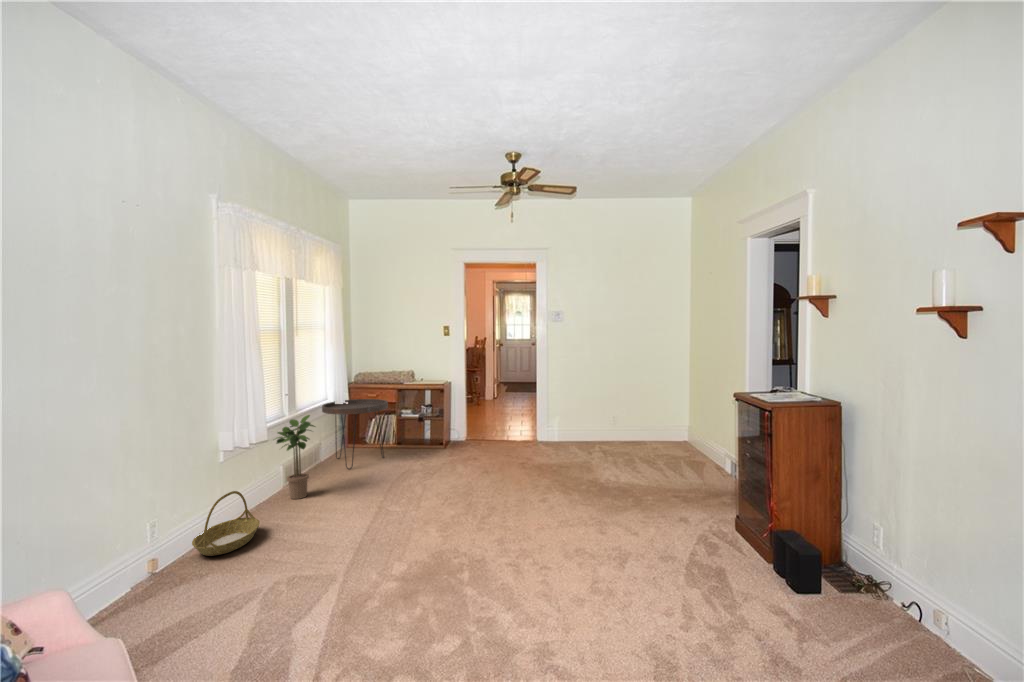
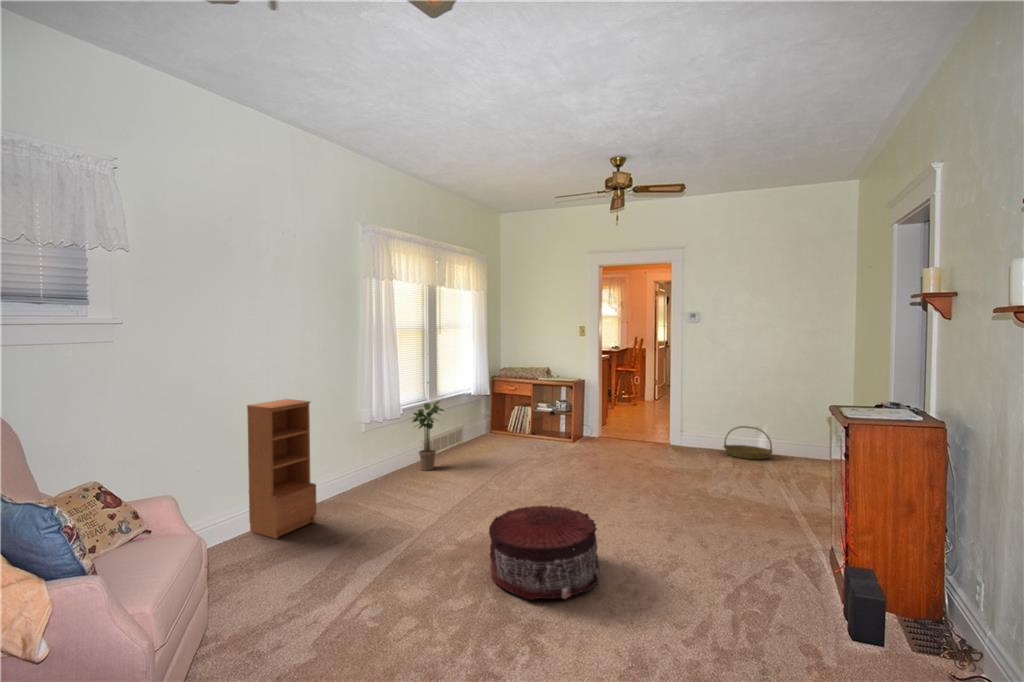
side table: present [322,399,388,469] -> none [462,390,518,452]
bookcase: none [79,428,189,619] -> present [247,399,317,539]
basket: present [192,491,260,556] -> present [724,426,772,459]
pouf: none [446,510,568,613] -> present [489,505,599,600]

